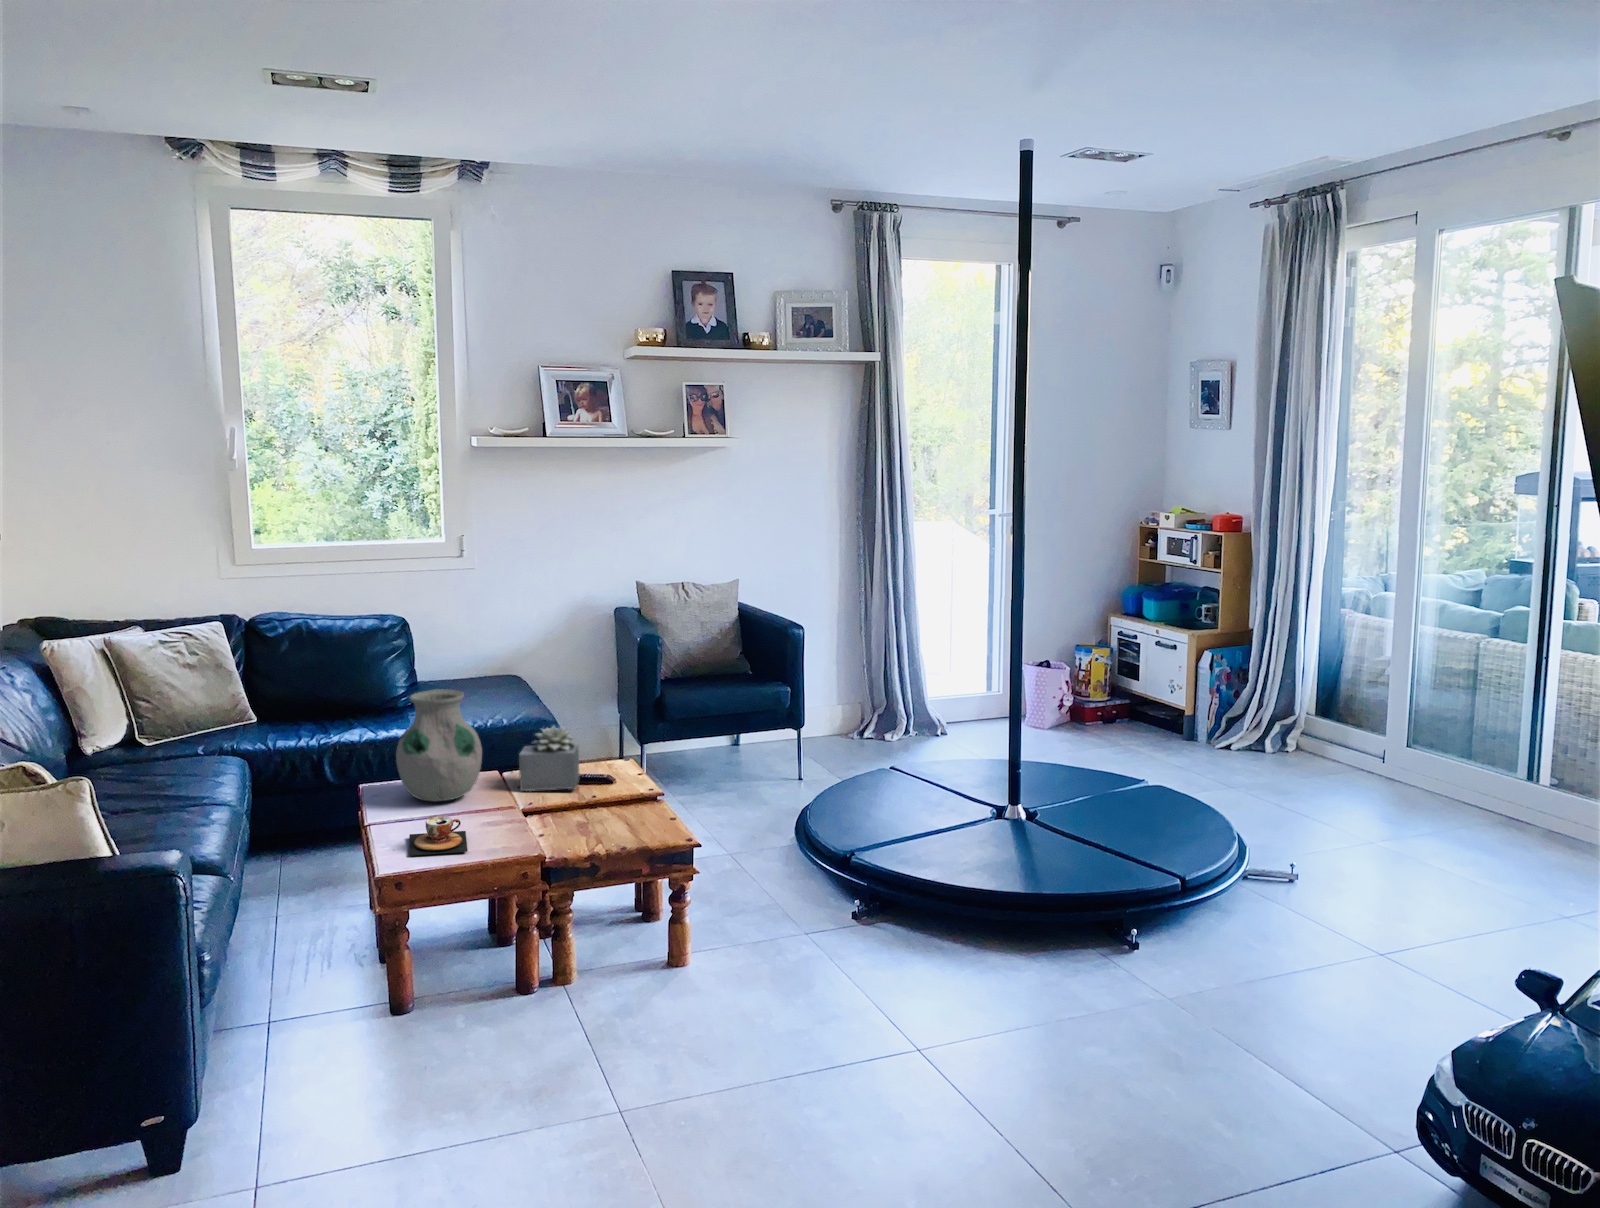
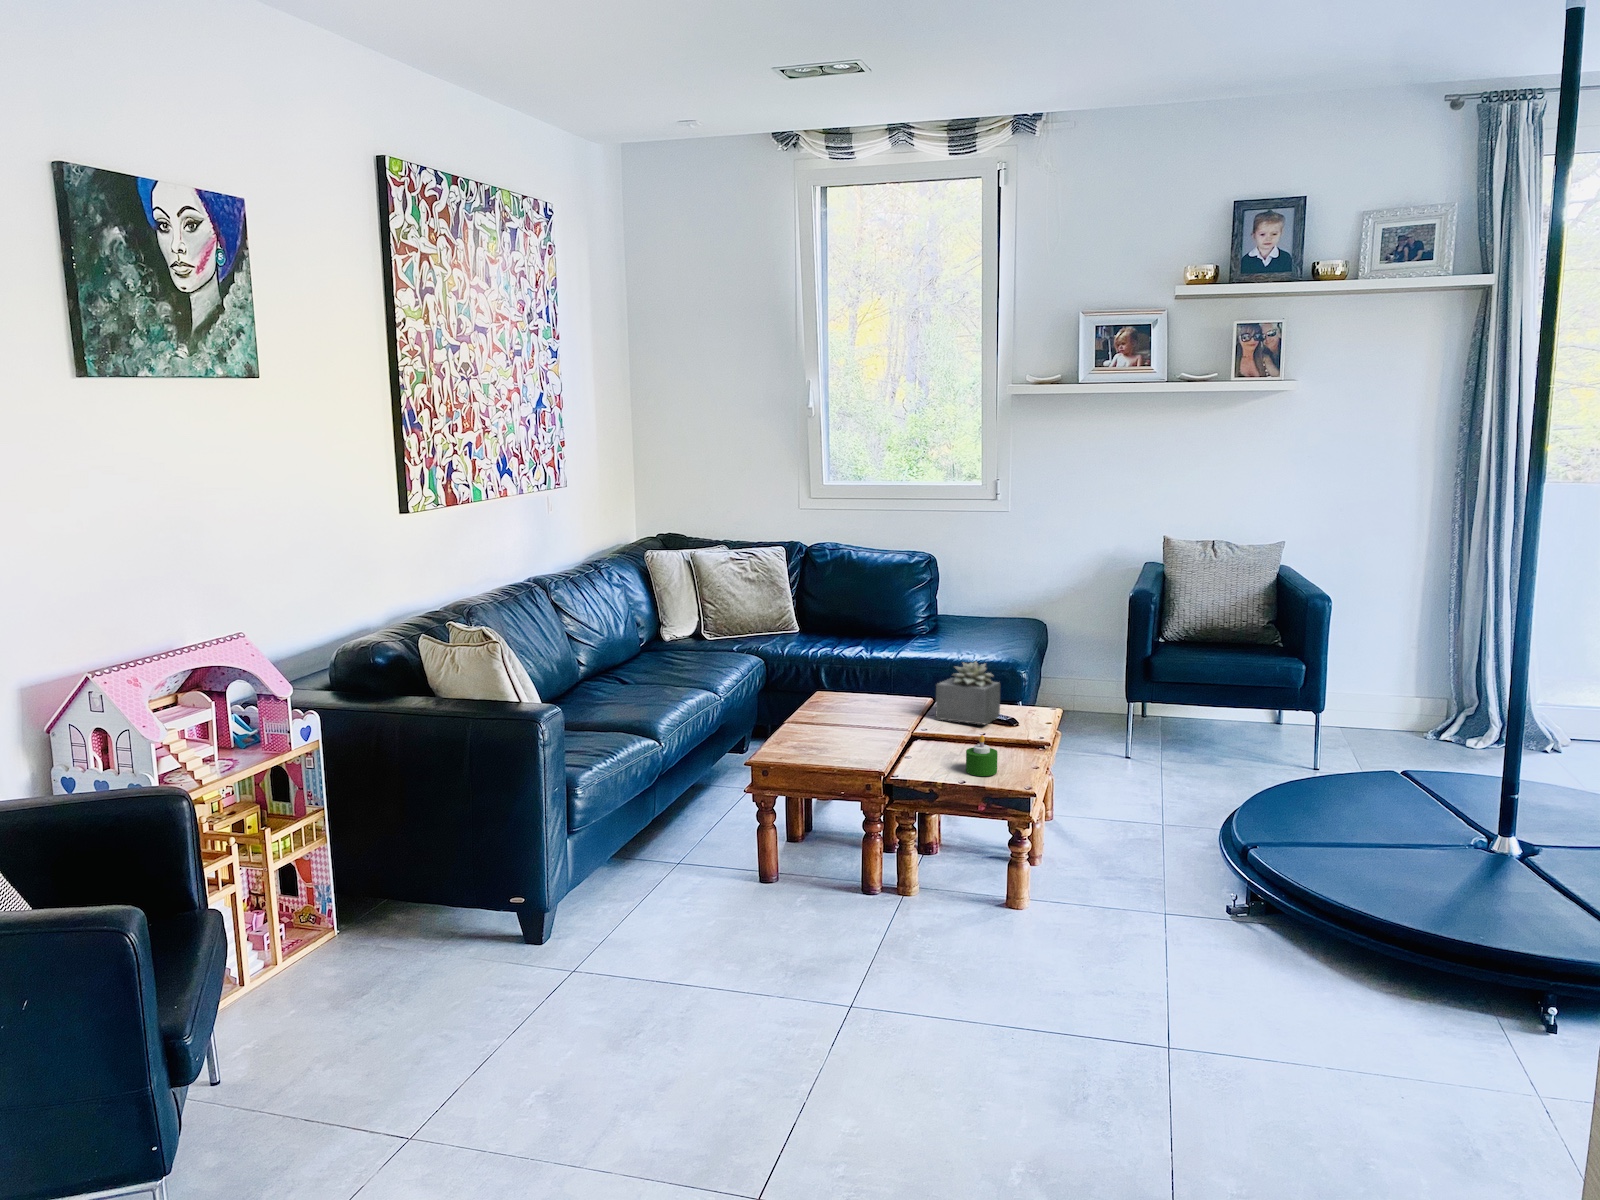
vase: present [396,689,482,802] -> none [825,614,902,716]
candle: none [599,798,631,839] -> present [966,735,997,776]
teacup: present [409,816,467,856] -> none [788,725,851,761]

